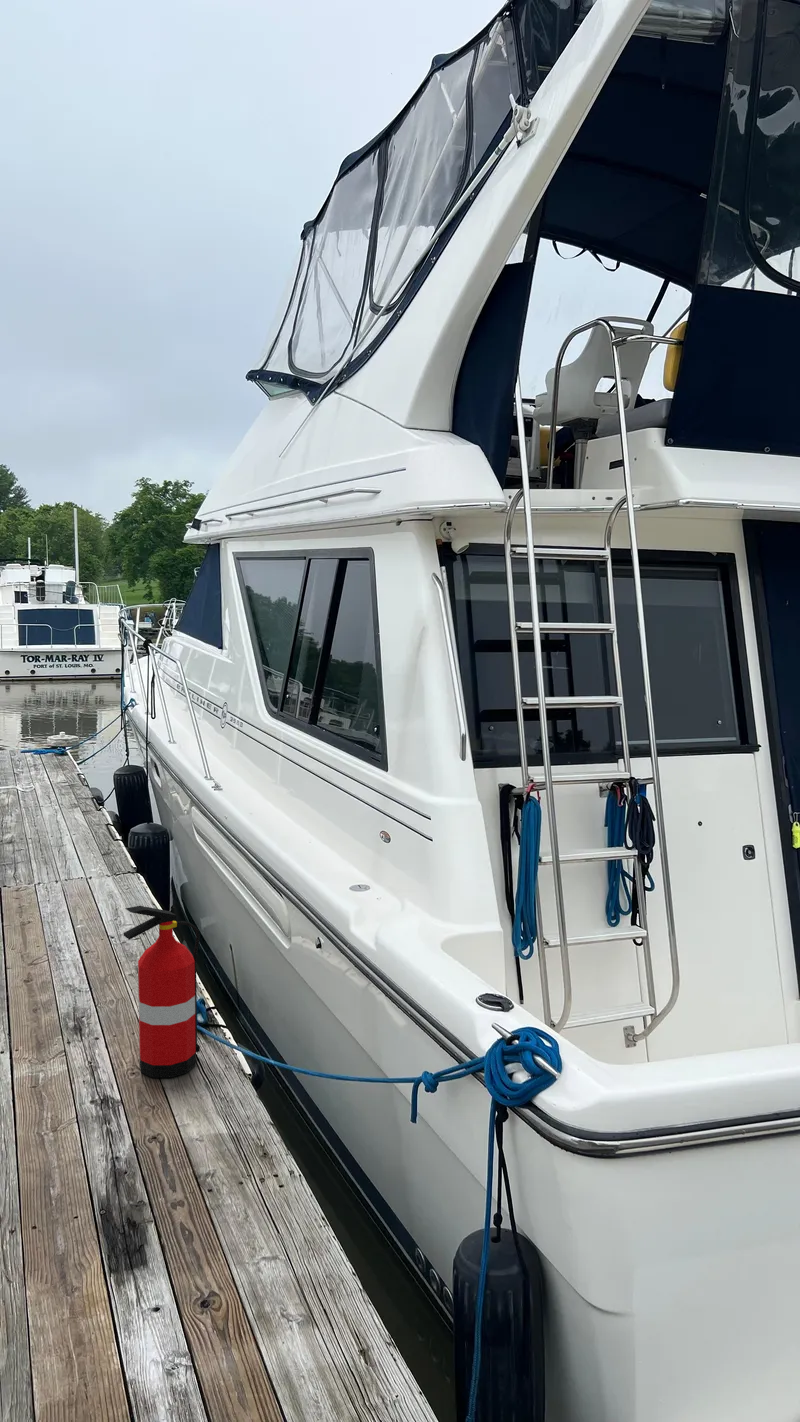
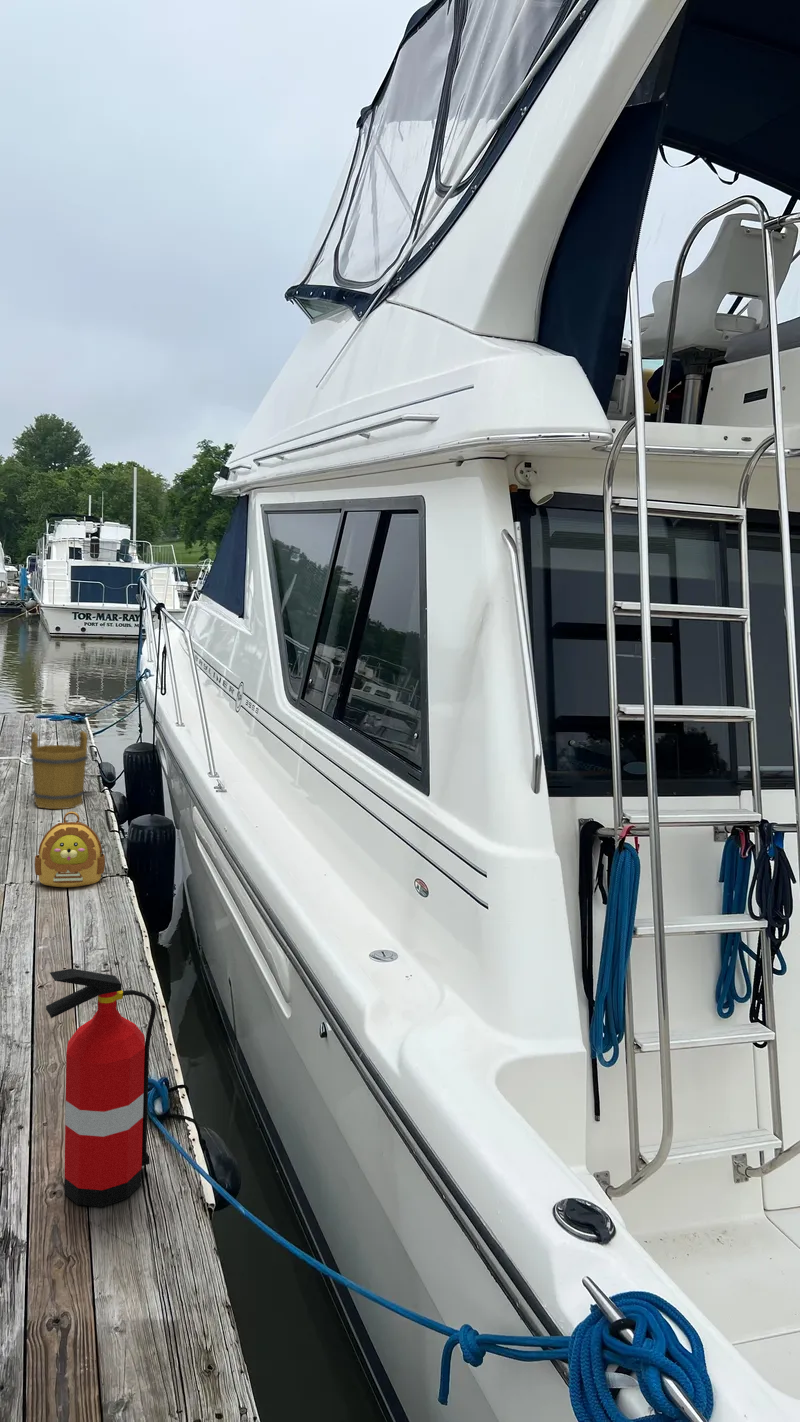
bucket: none [31,757,85,828] -> present [28,731,88,809]
backpack: none [58,820,117,885] -> present [35,811,105,887]

